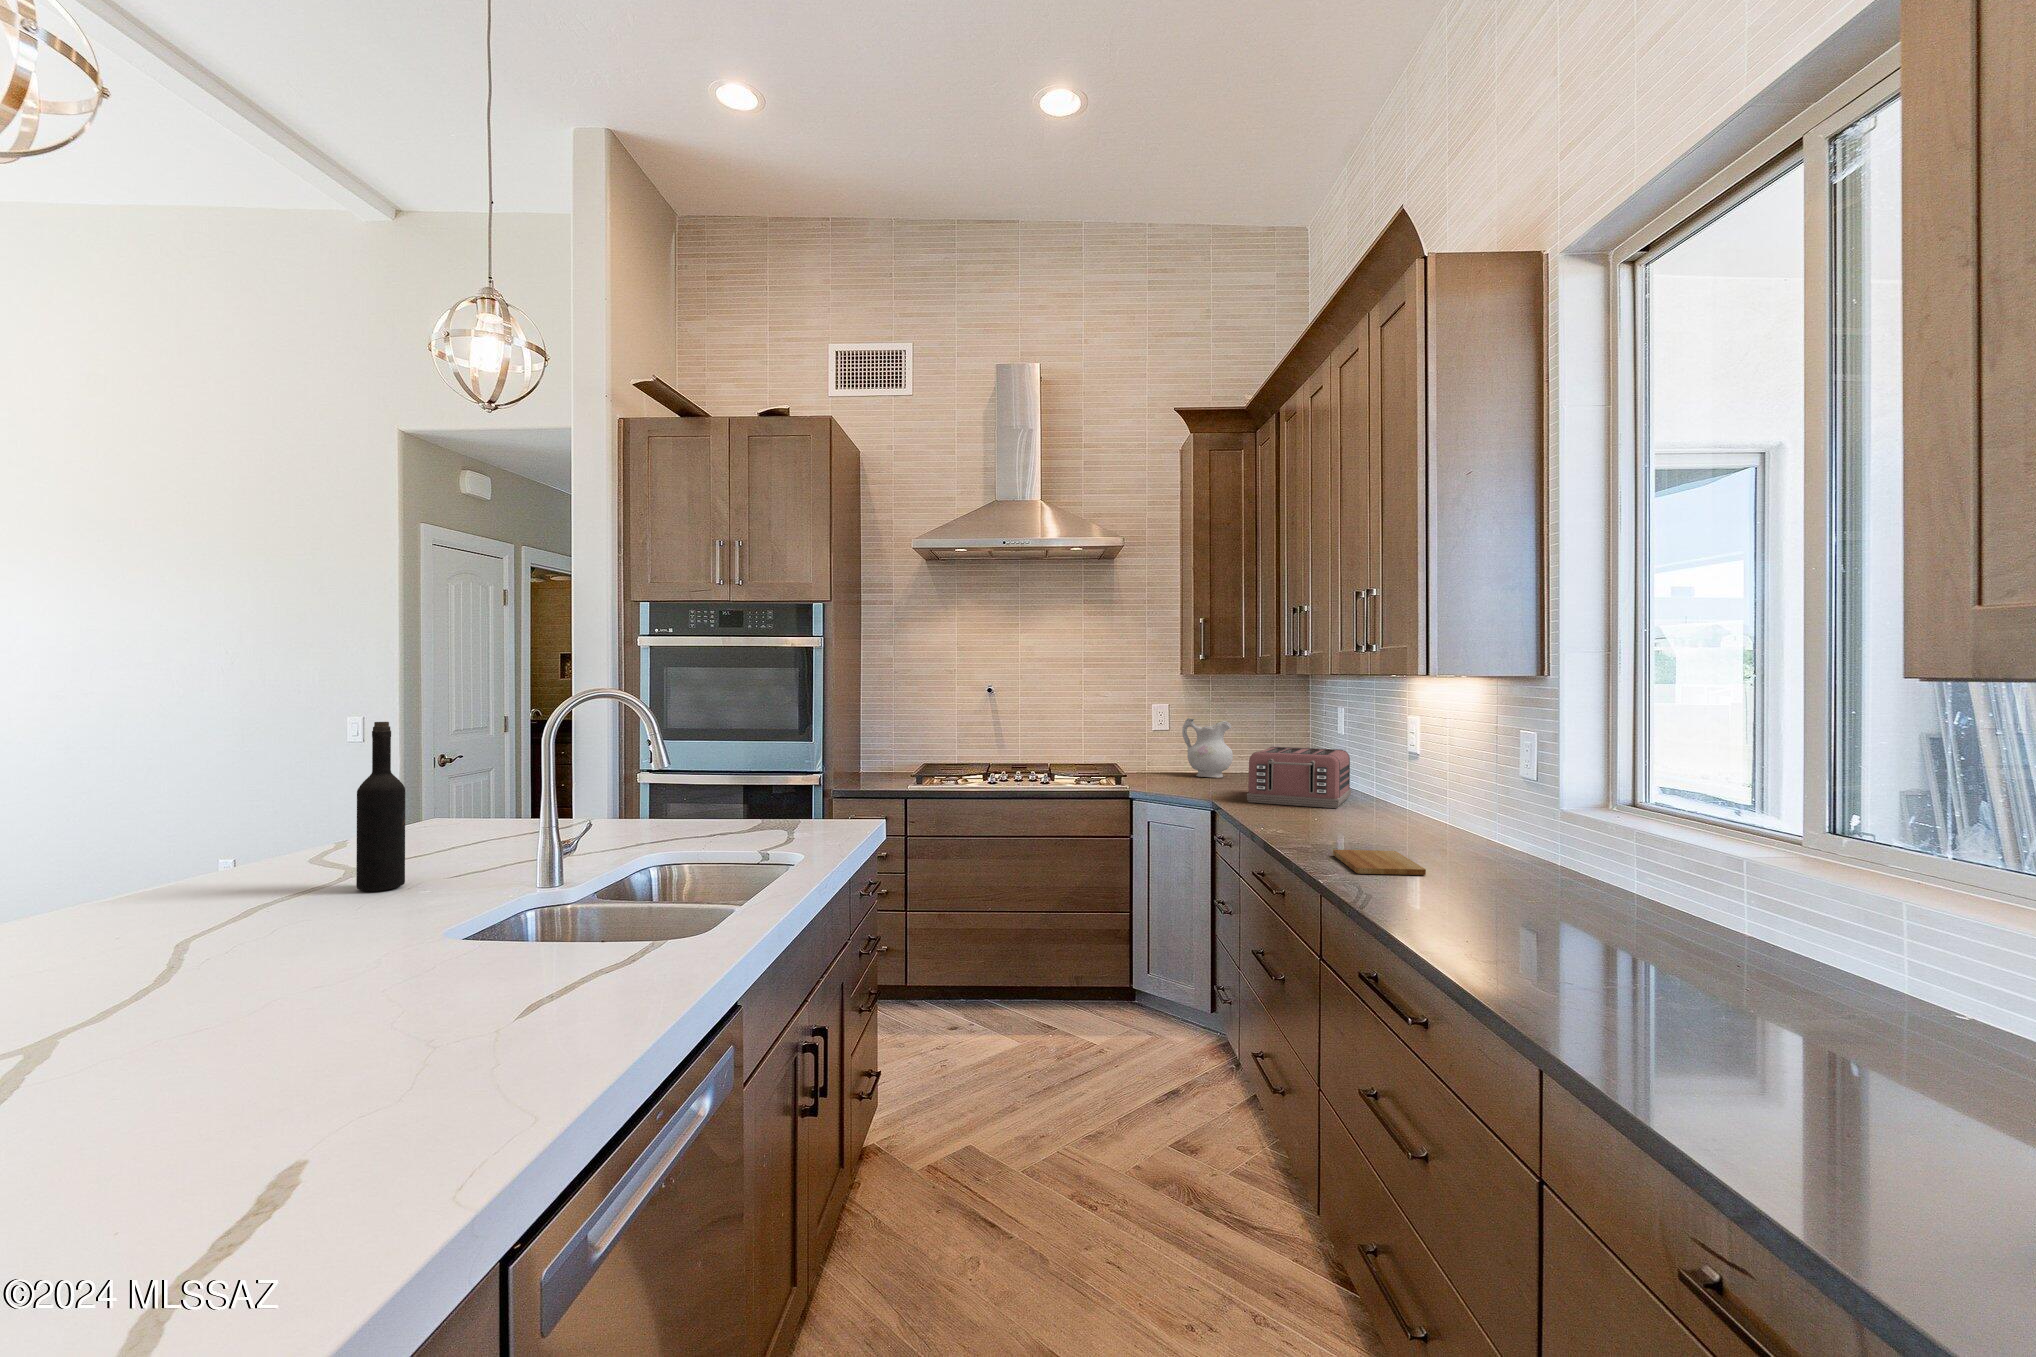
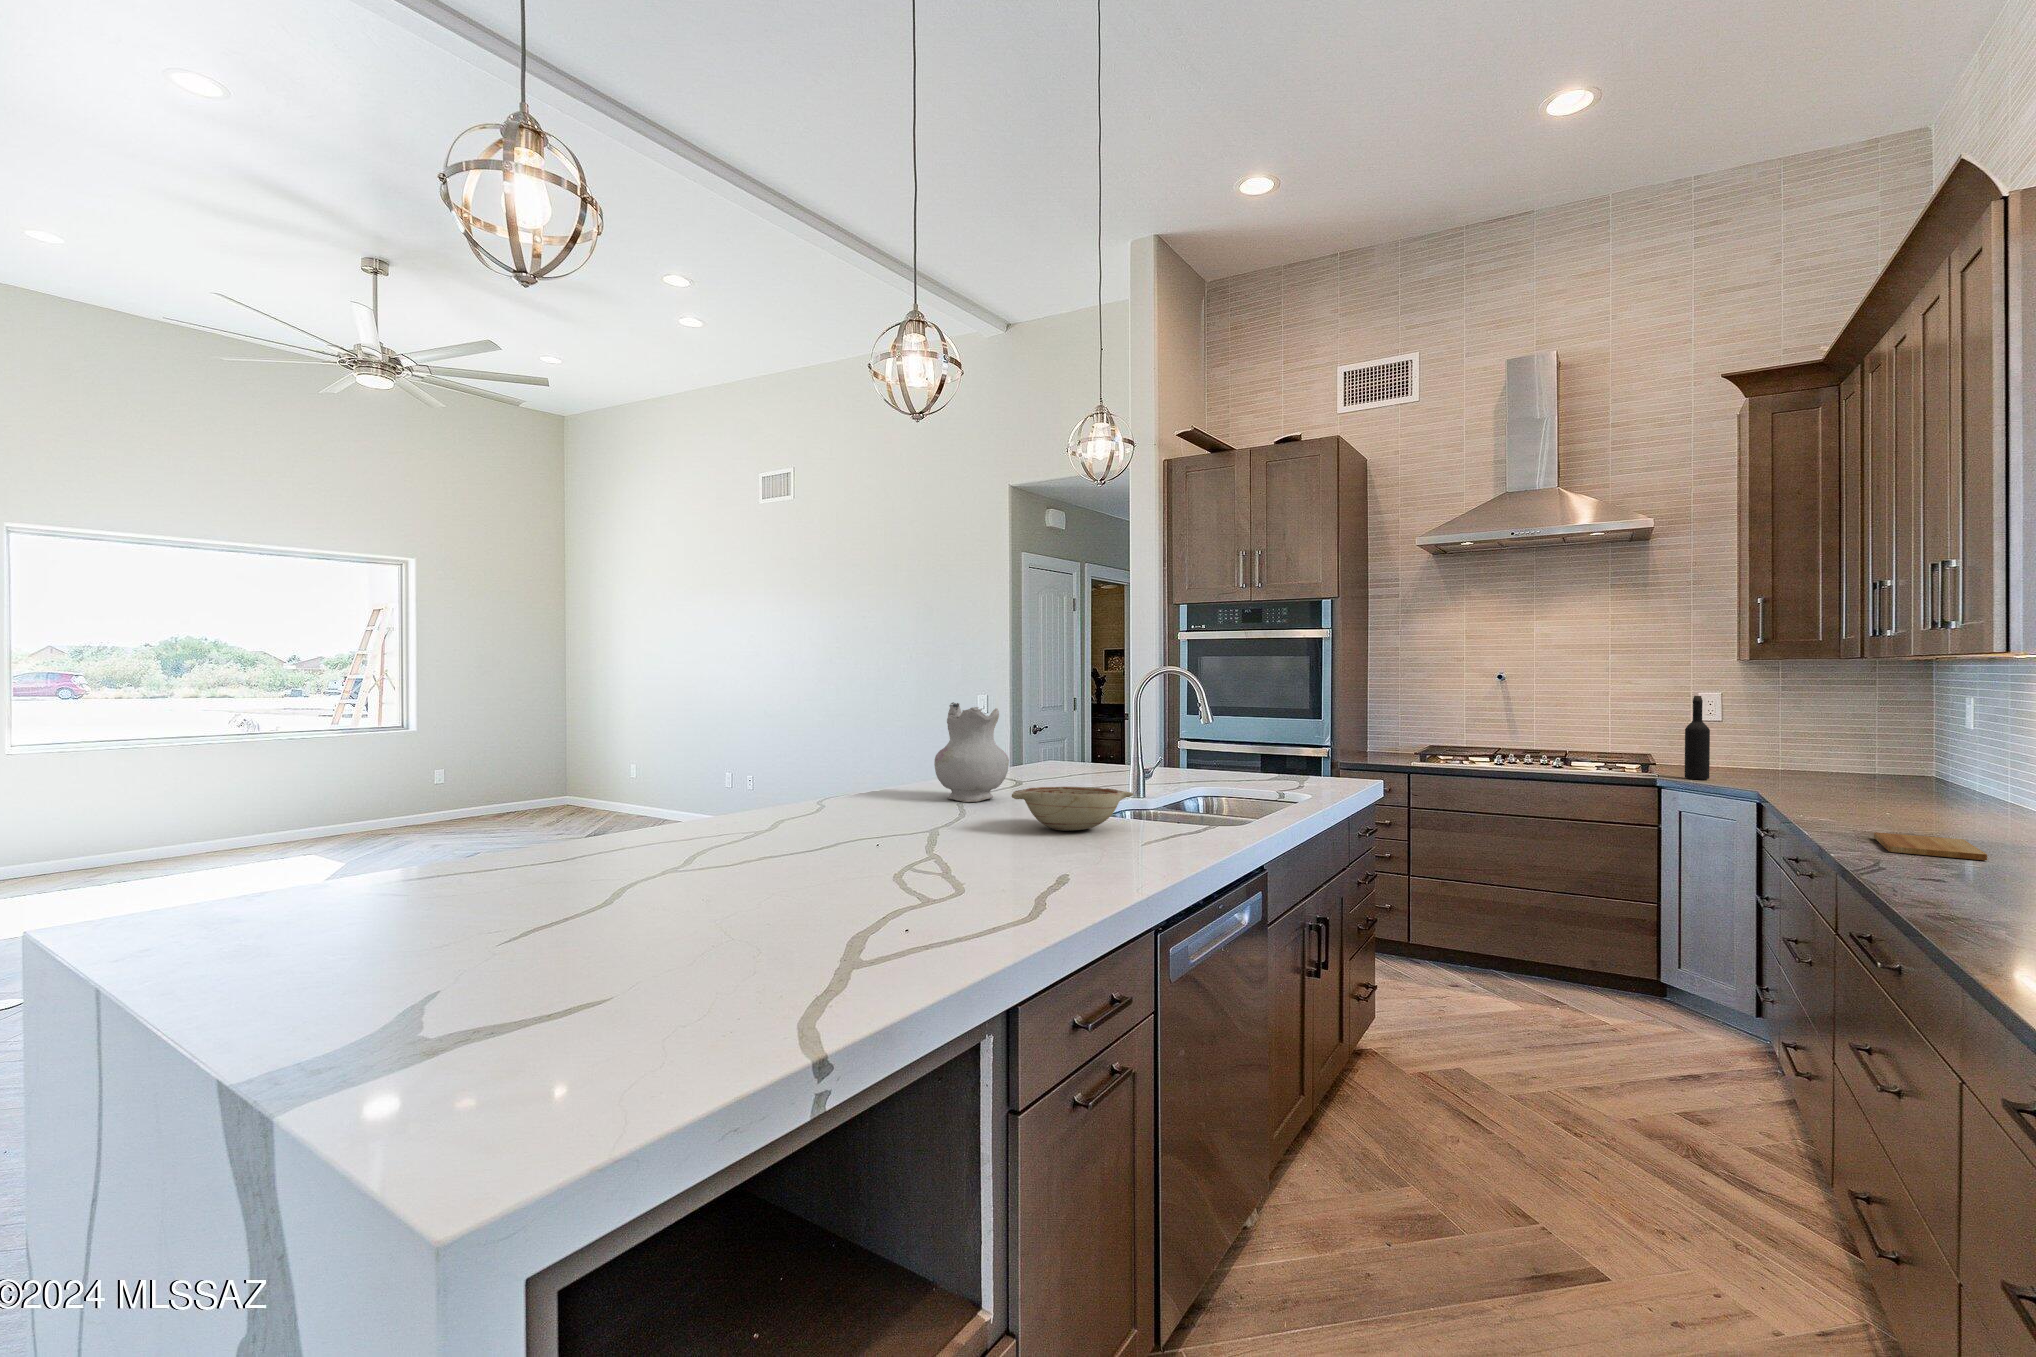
ceramic pitcher: present [1182,718,1233,778] -> present [934,702,1009,802]
wine bottle: present [356,722,405,891] -> present [1685,696,1710,780]
toaster: present [1247,747,1351,808] -> none [1803,738,1967,806]
decorative bowl: none [249,914,524,1012] -> present [1012,787,1134,831]

